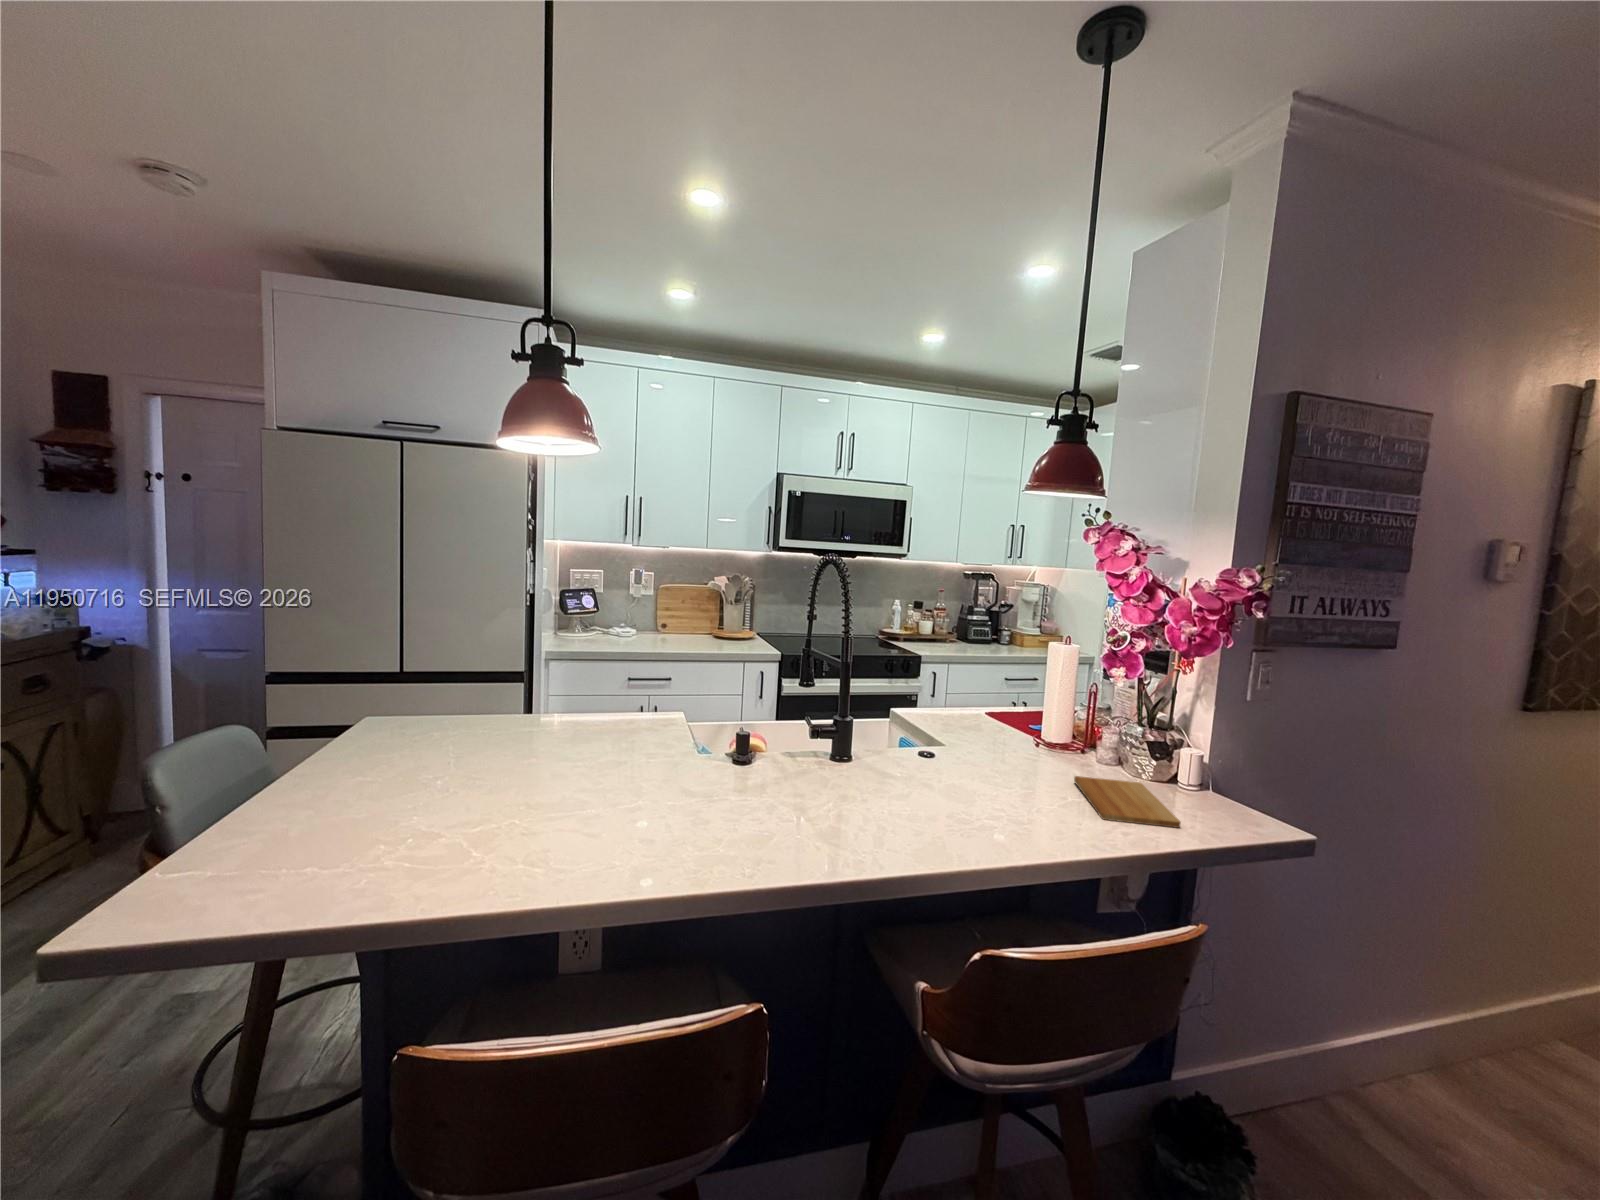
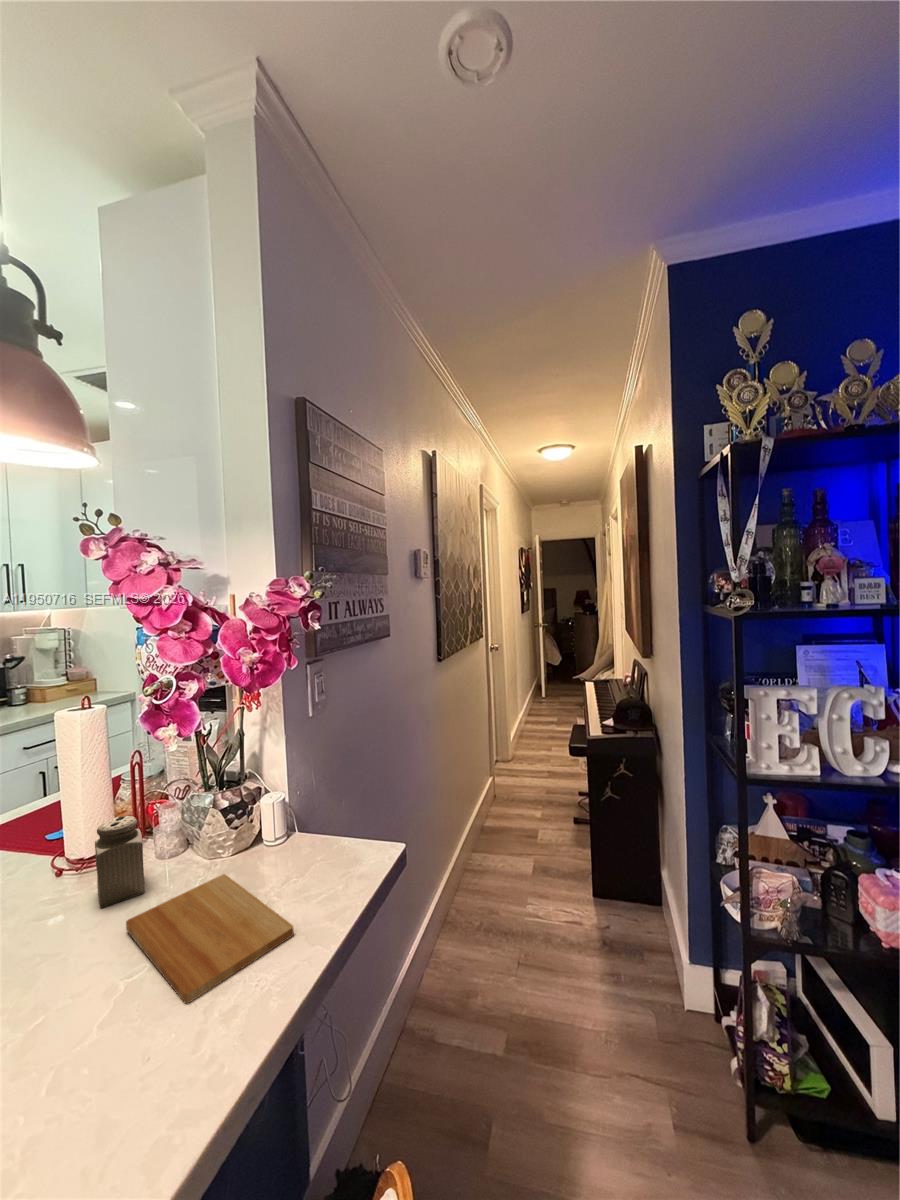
salt shaker: none [1059,718,1090,772] -> present [95,816,145,908]

